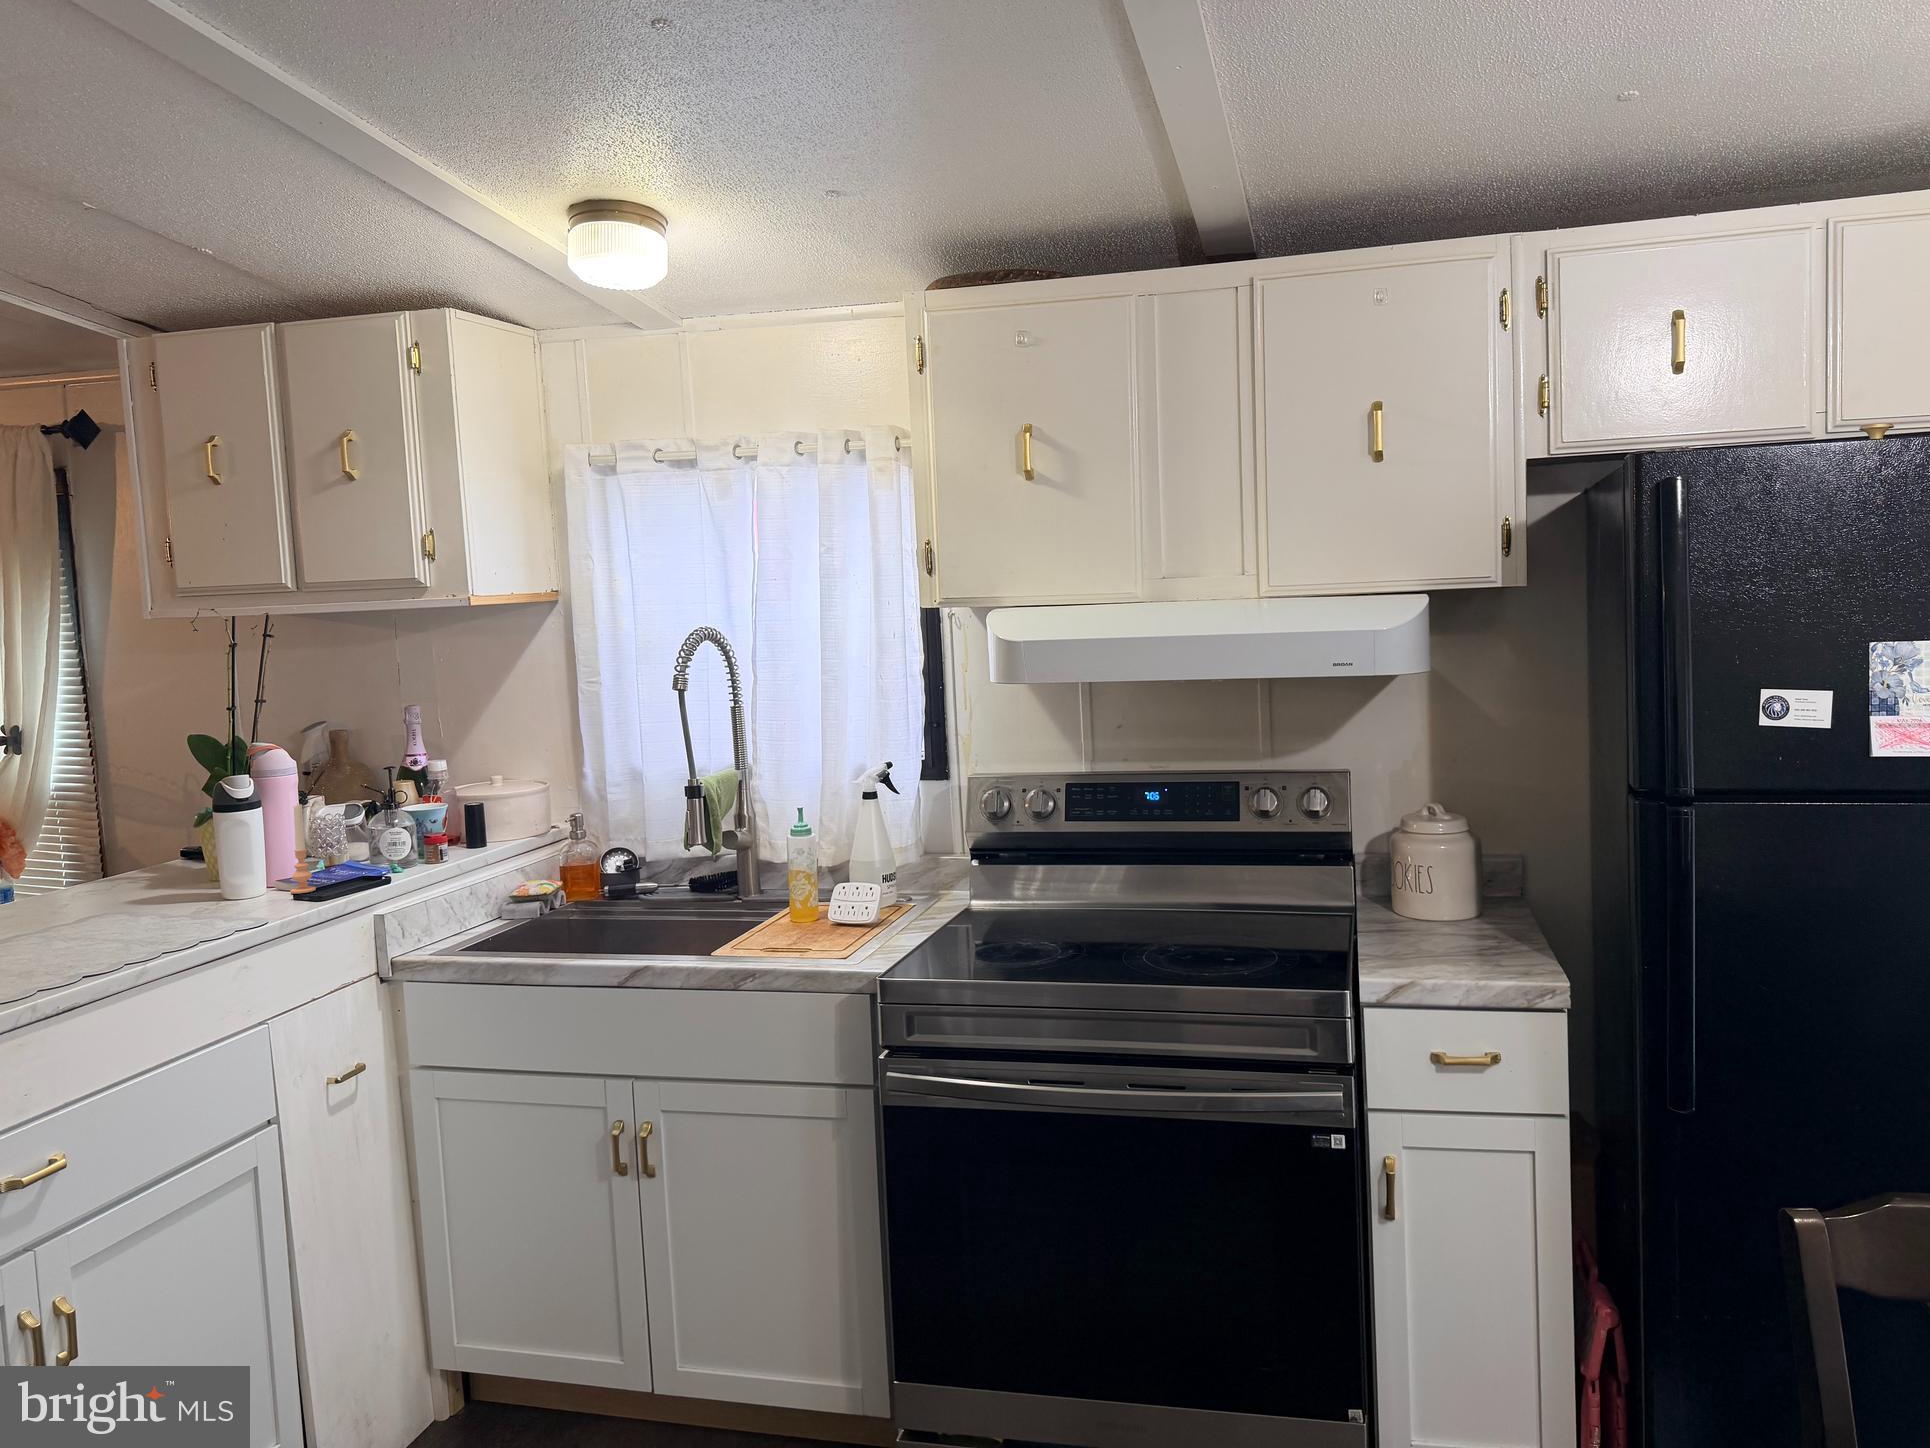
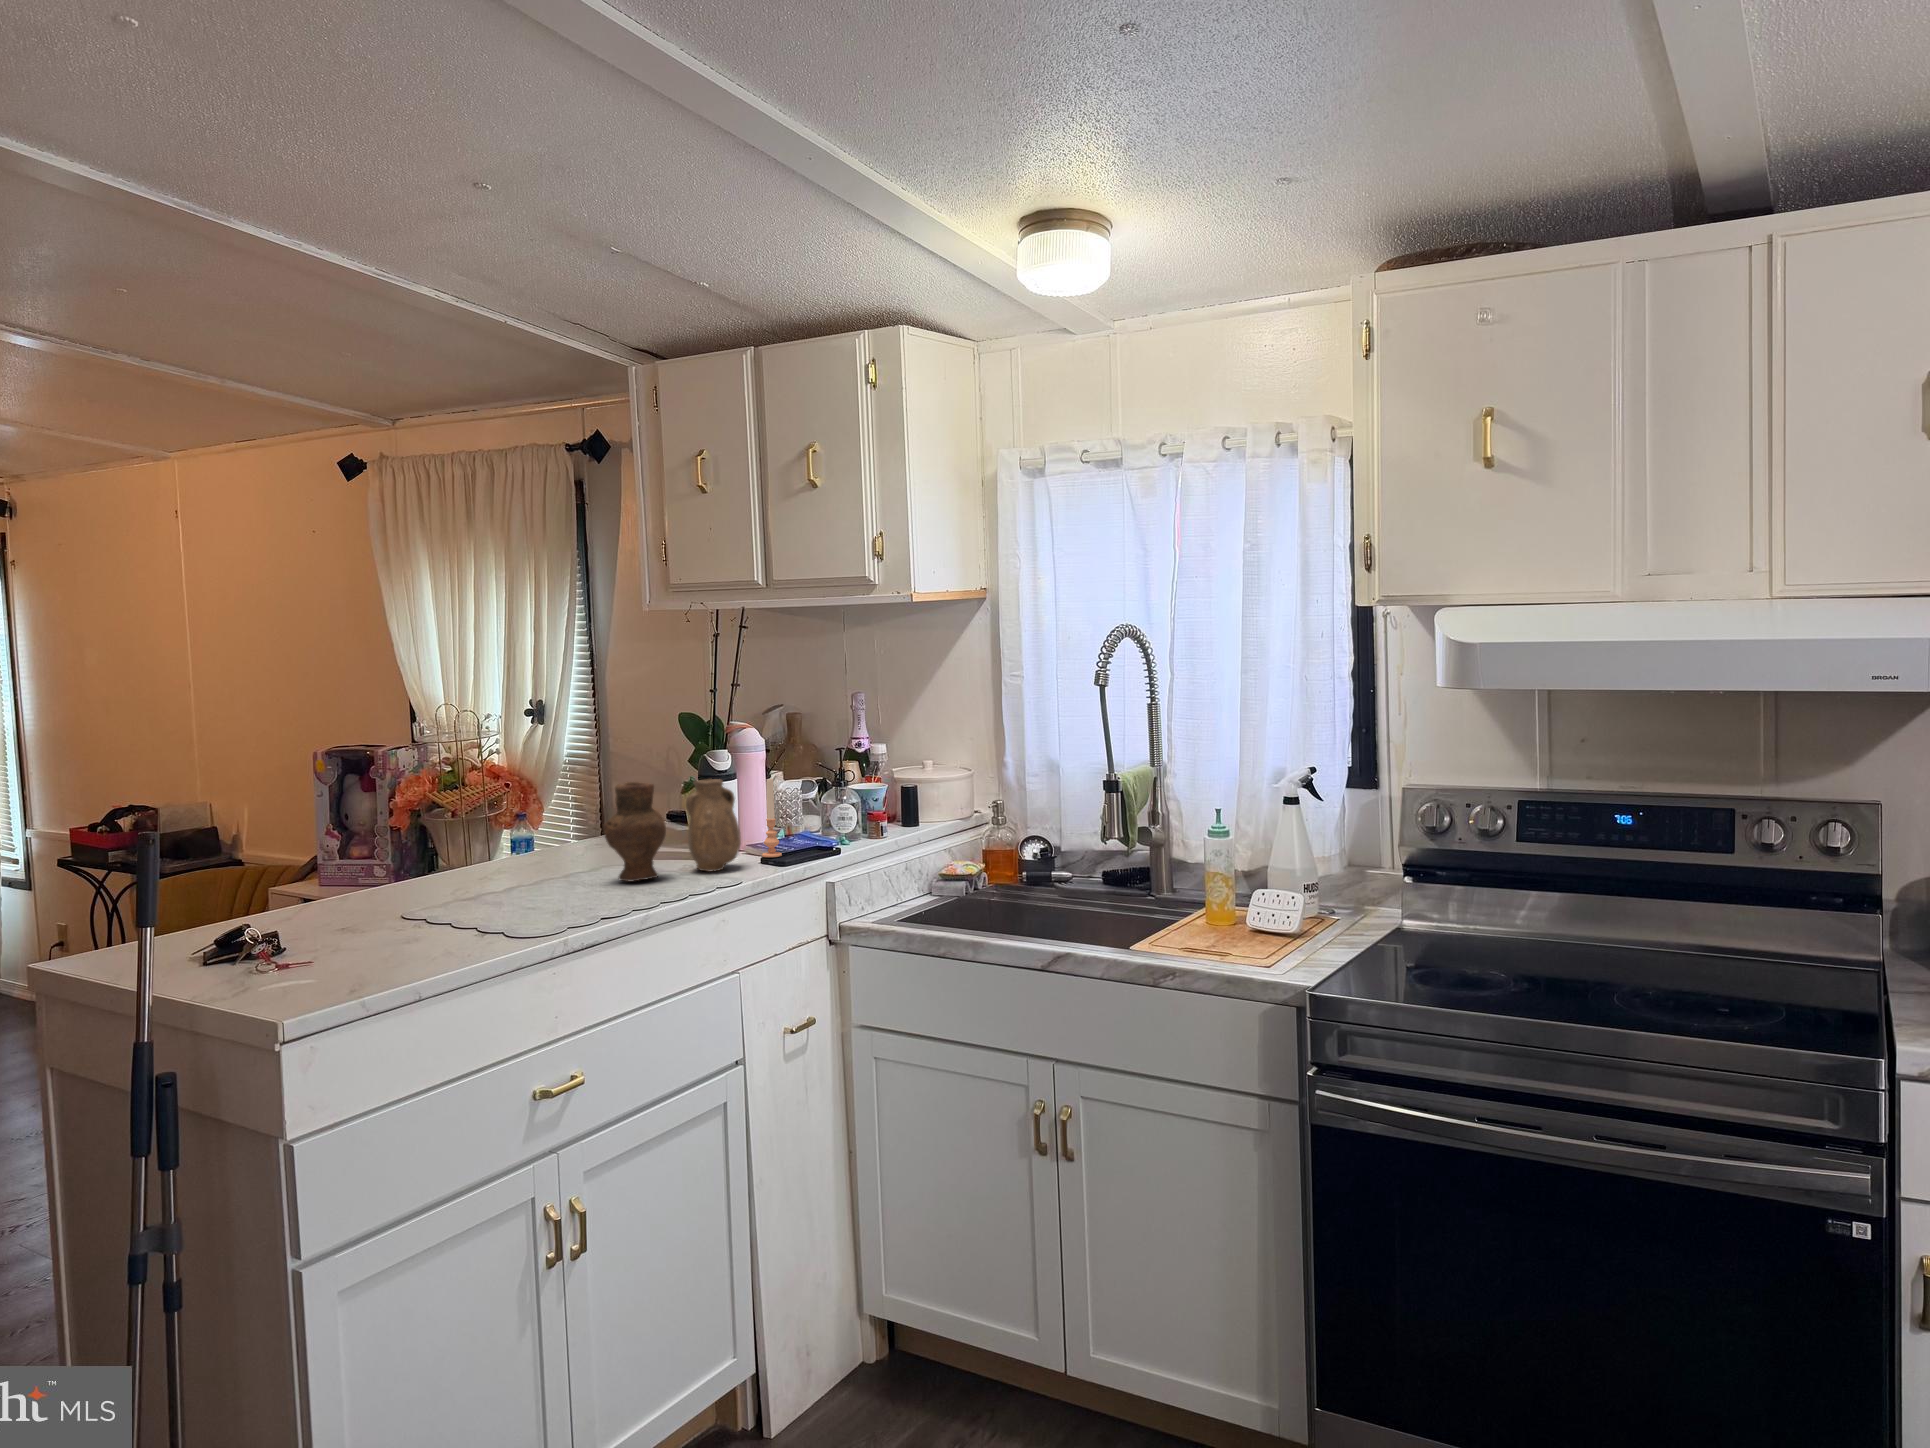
vase: none [64,809,259,937] -> present [603,779,741,882]

